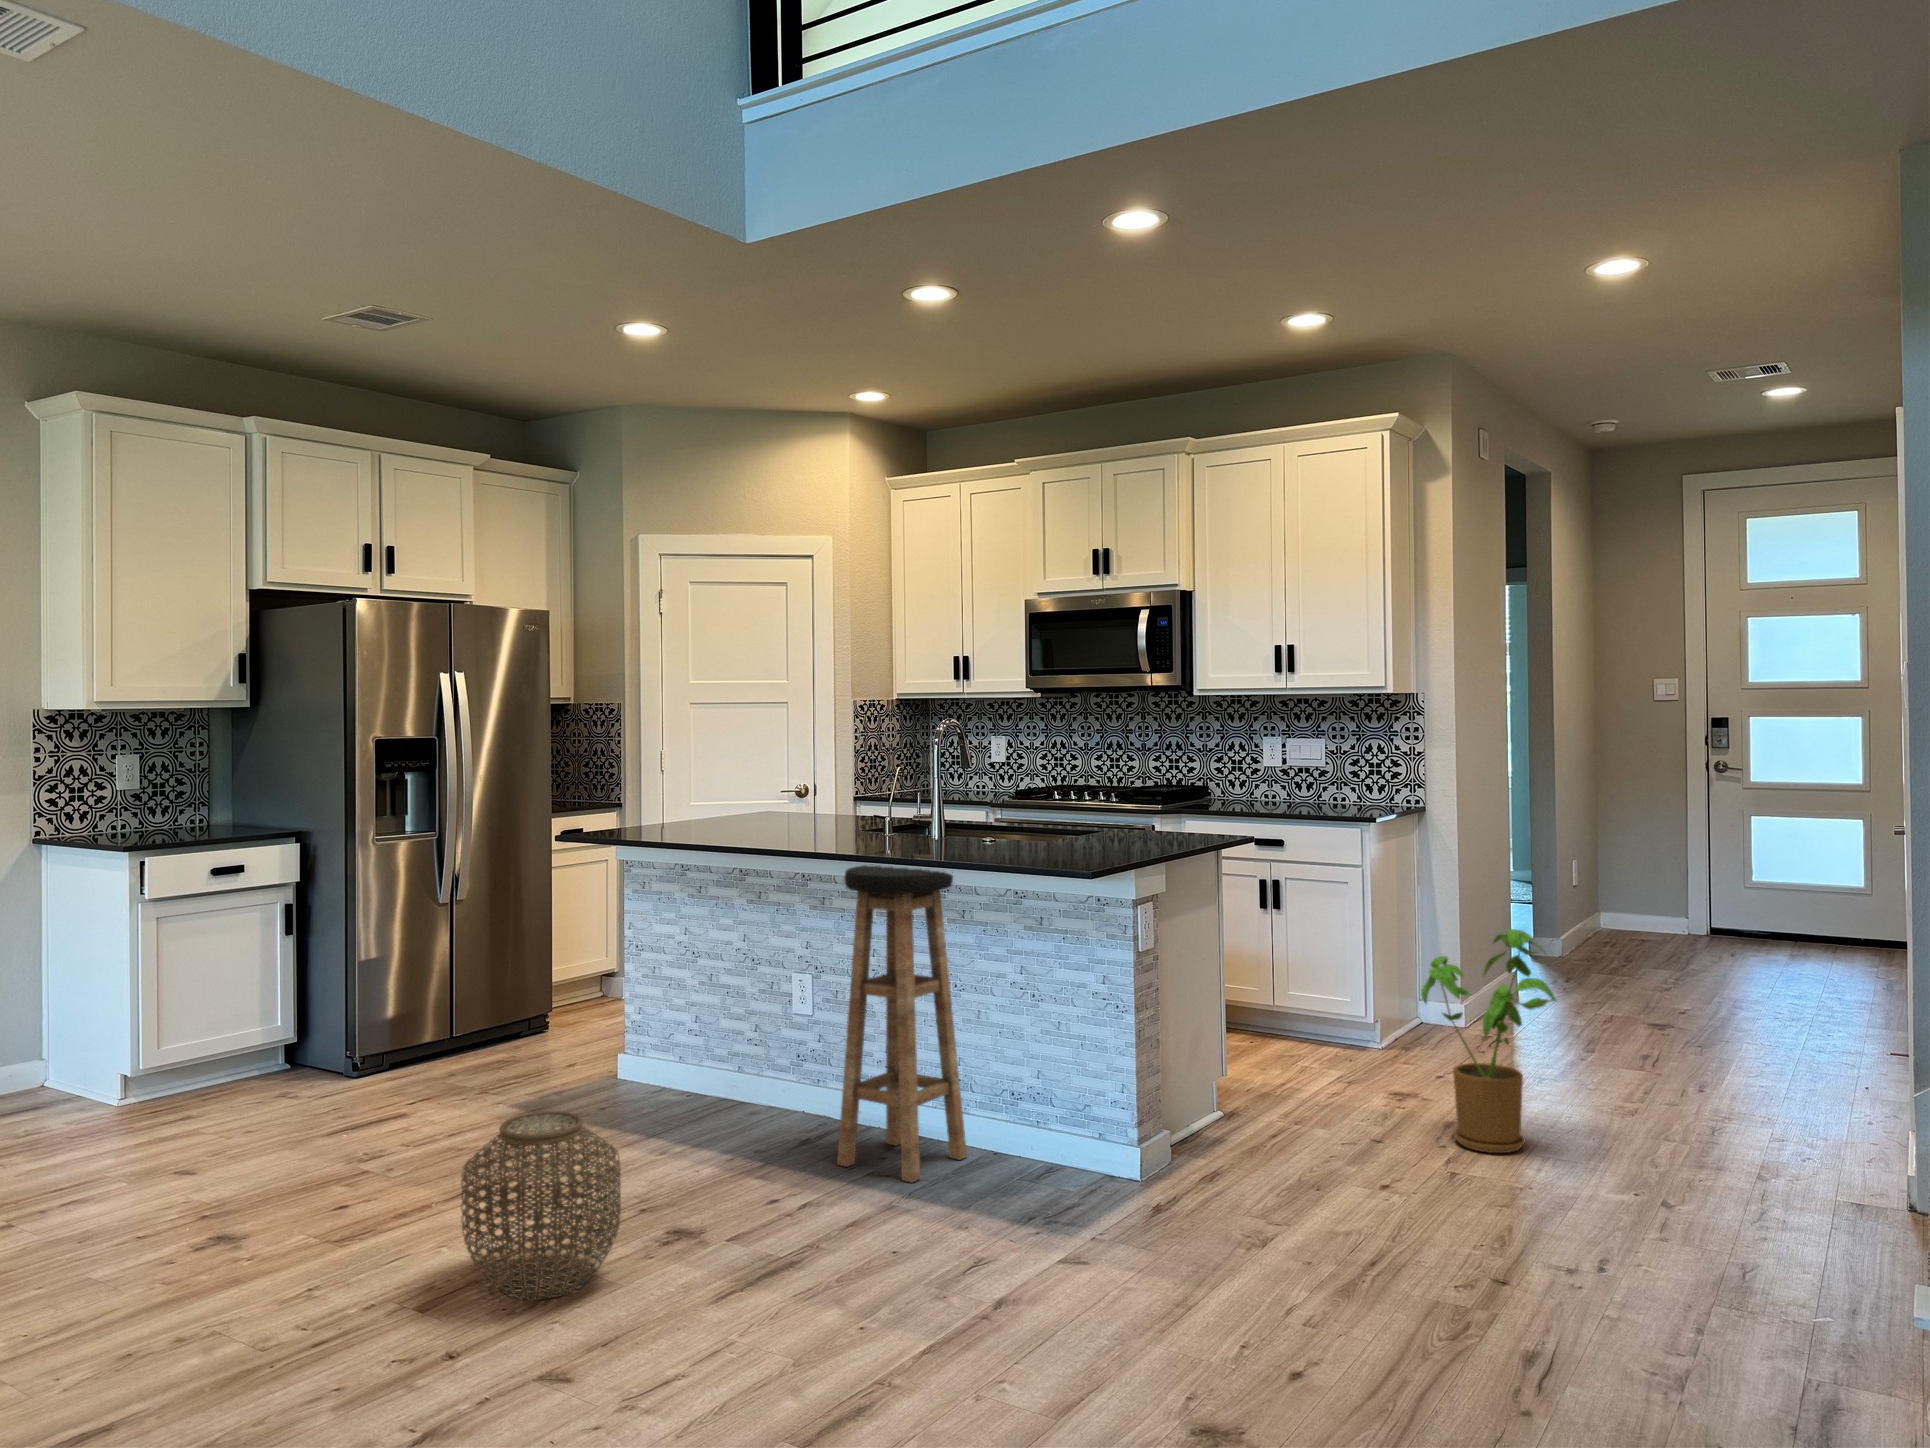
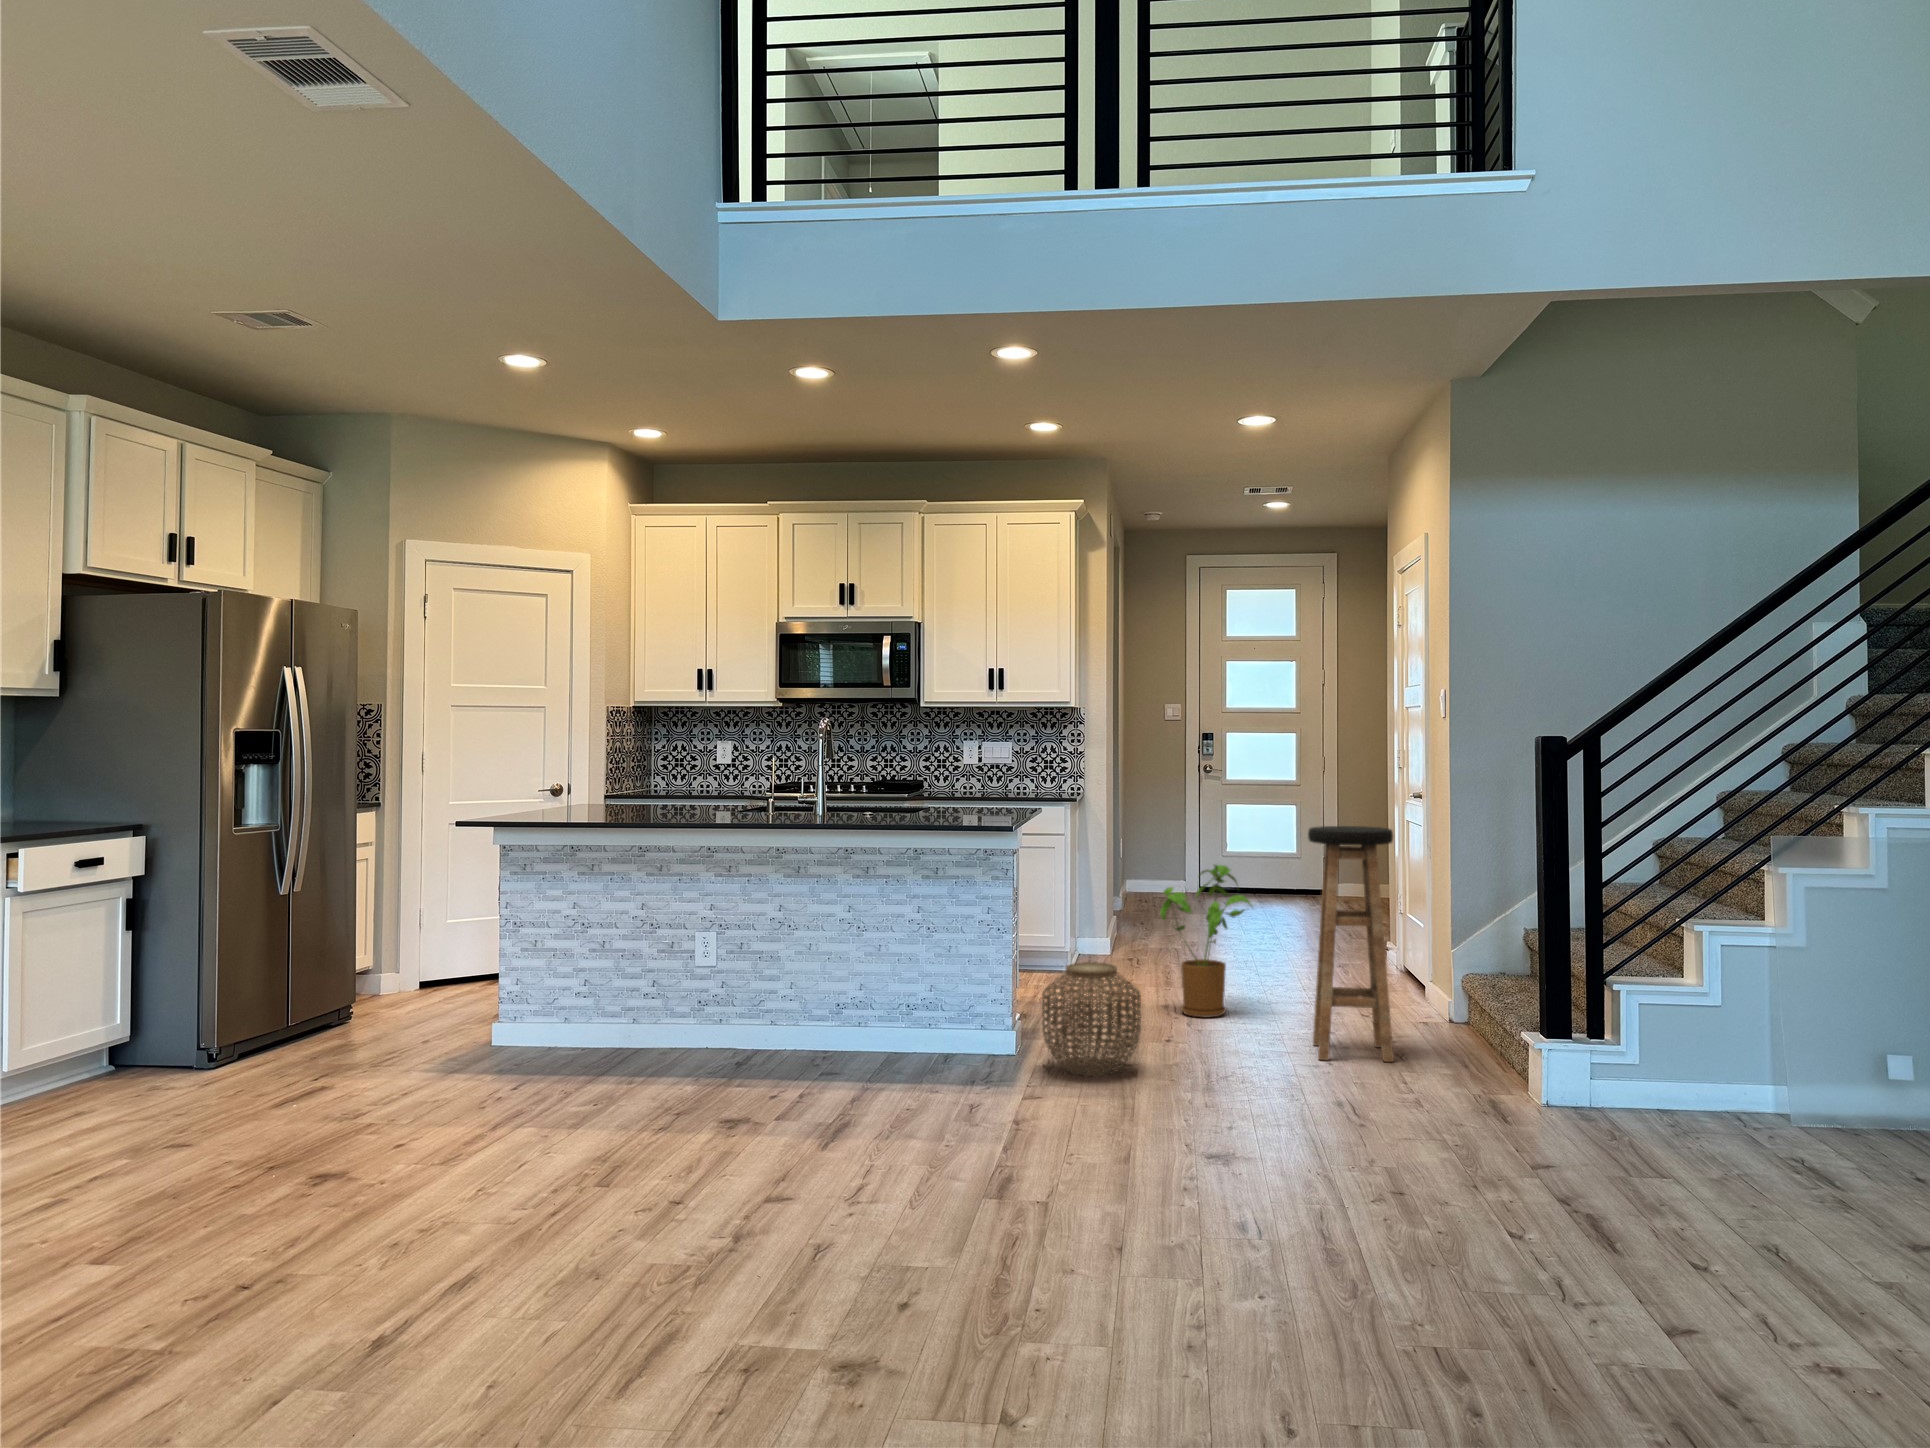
bar stool: present [837,864,967,1182] -> present [1308,826,1394,1062]
woven basket: present [461,1111,621,1299] -> present [1042,962,1141,1076]

